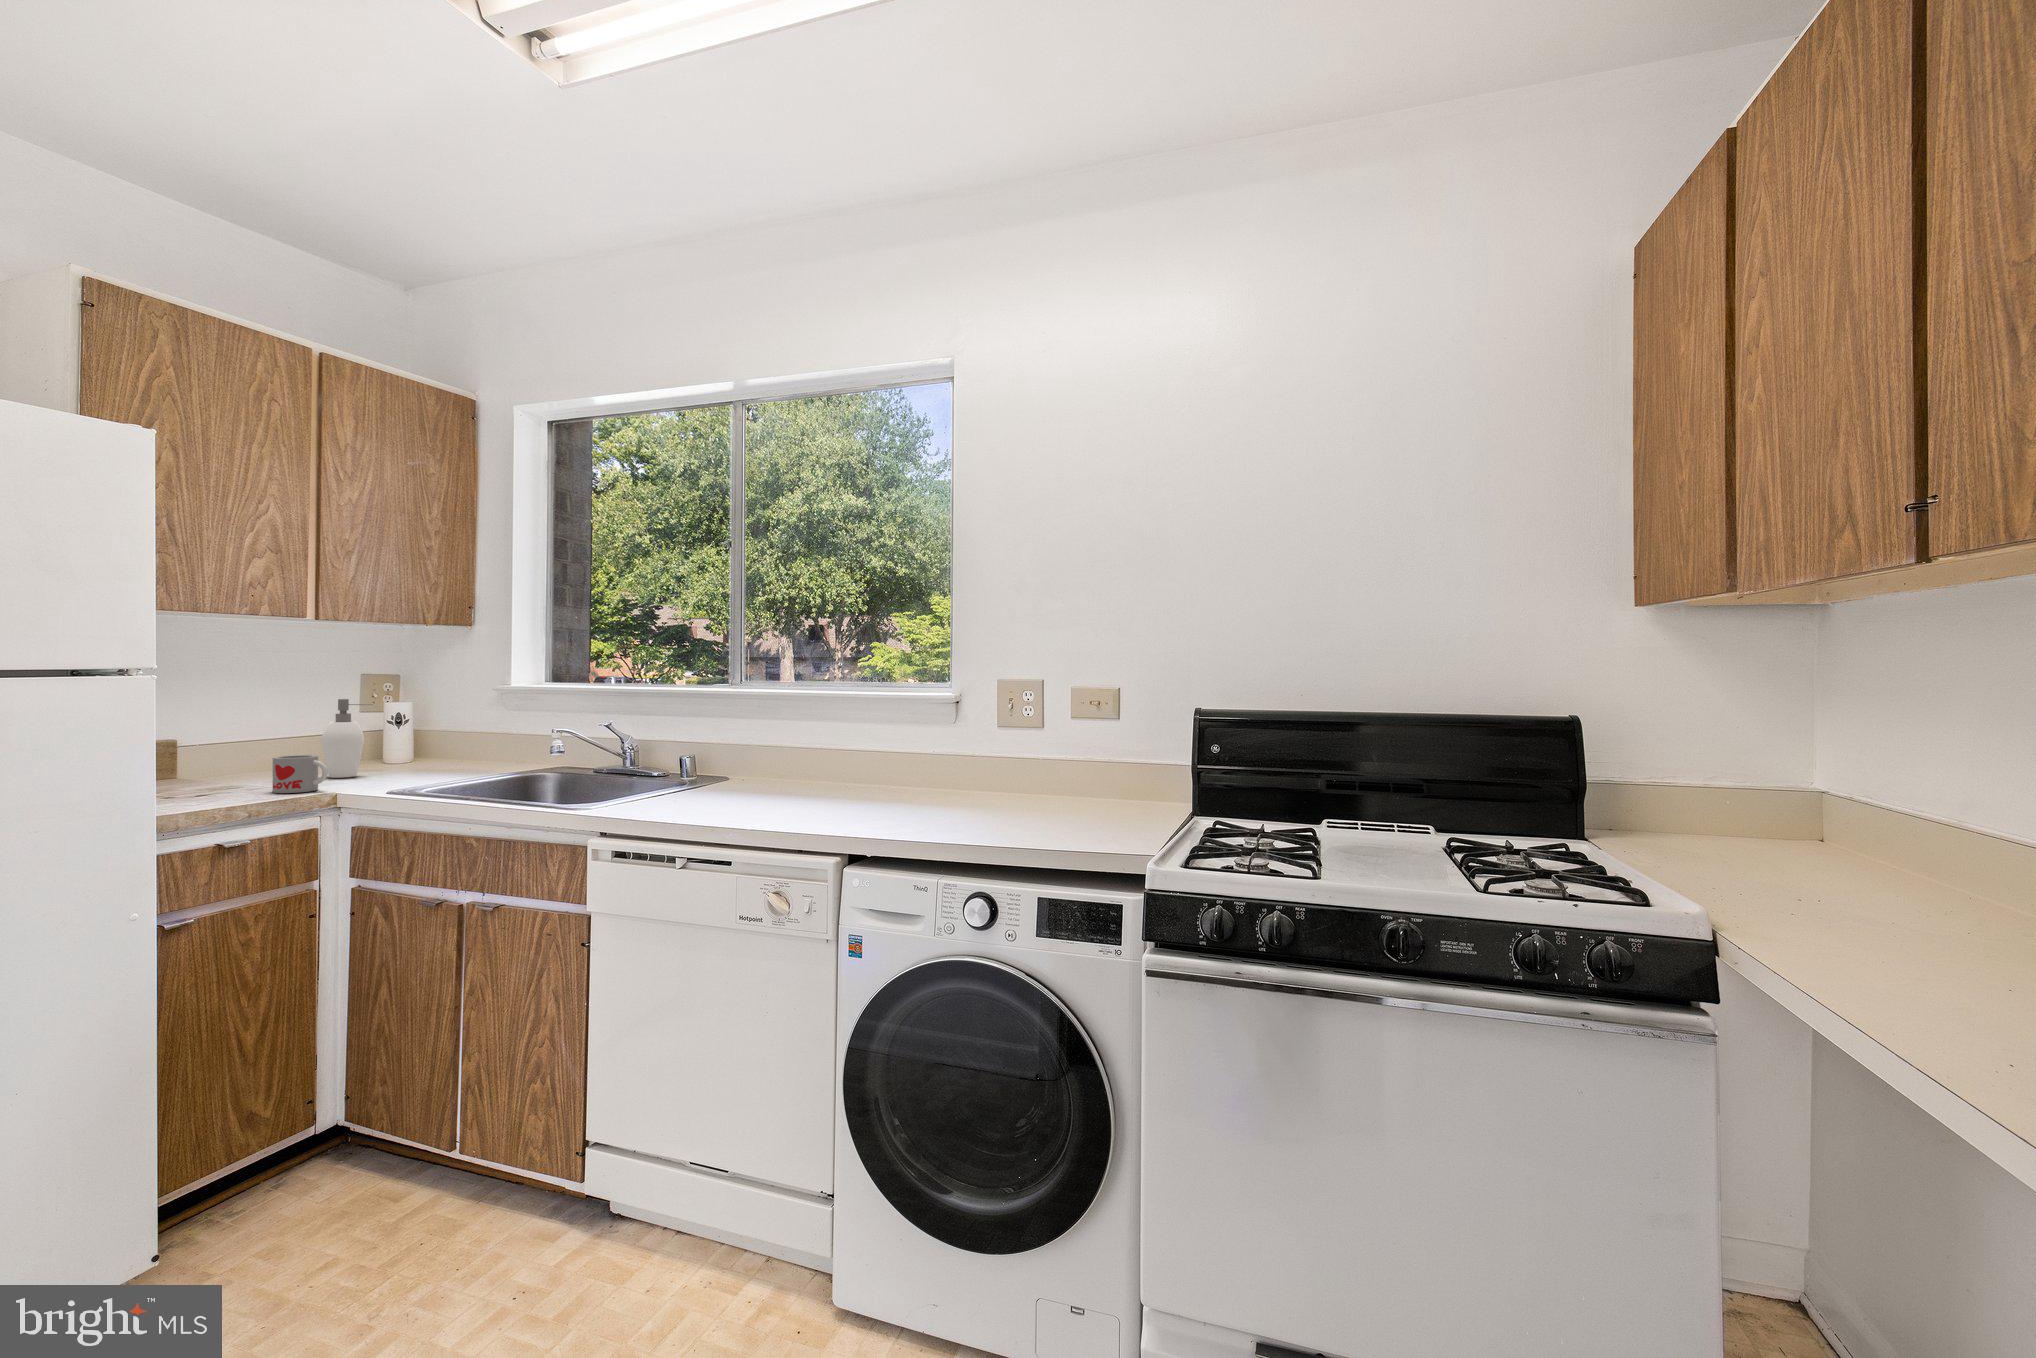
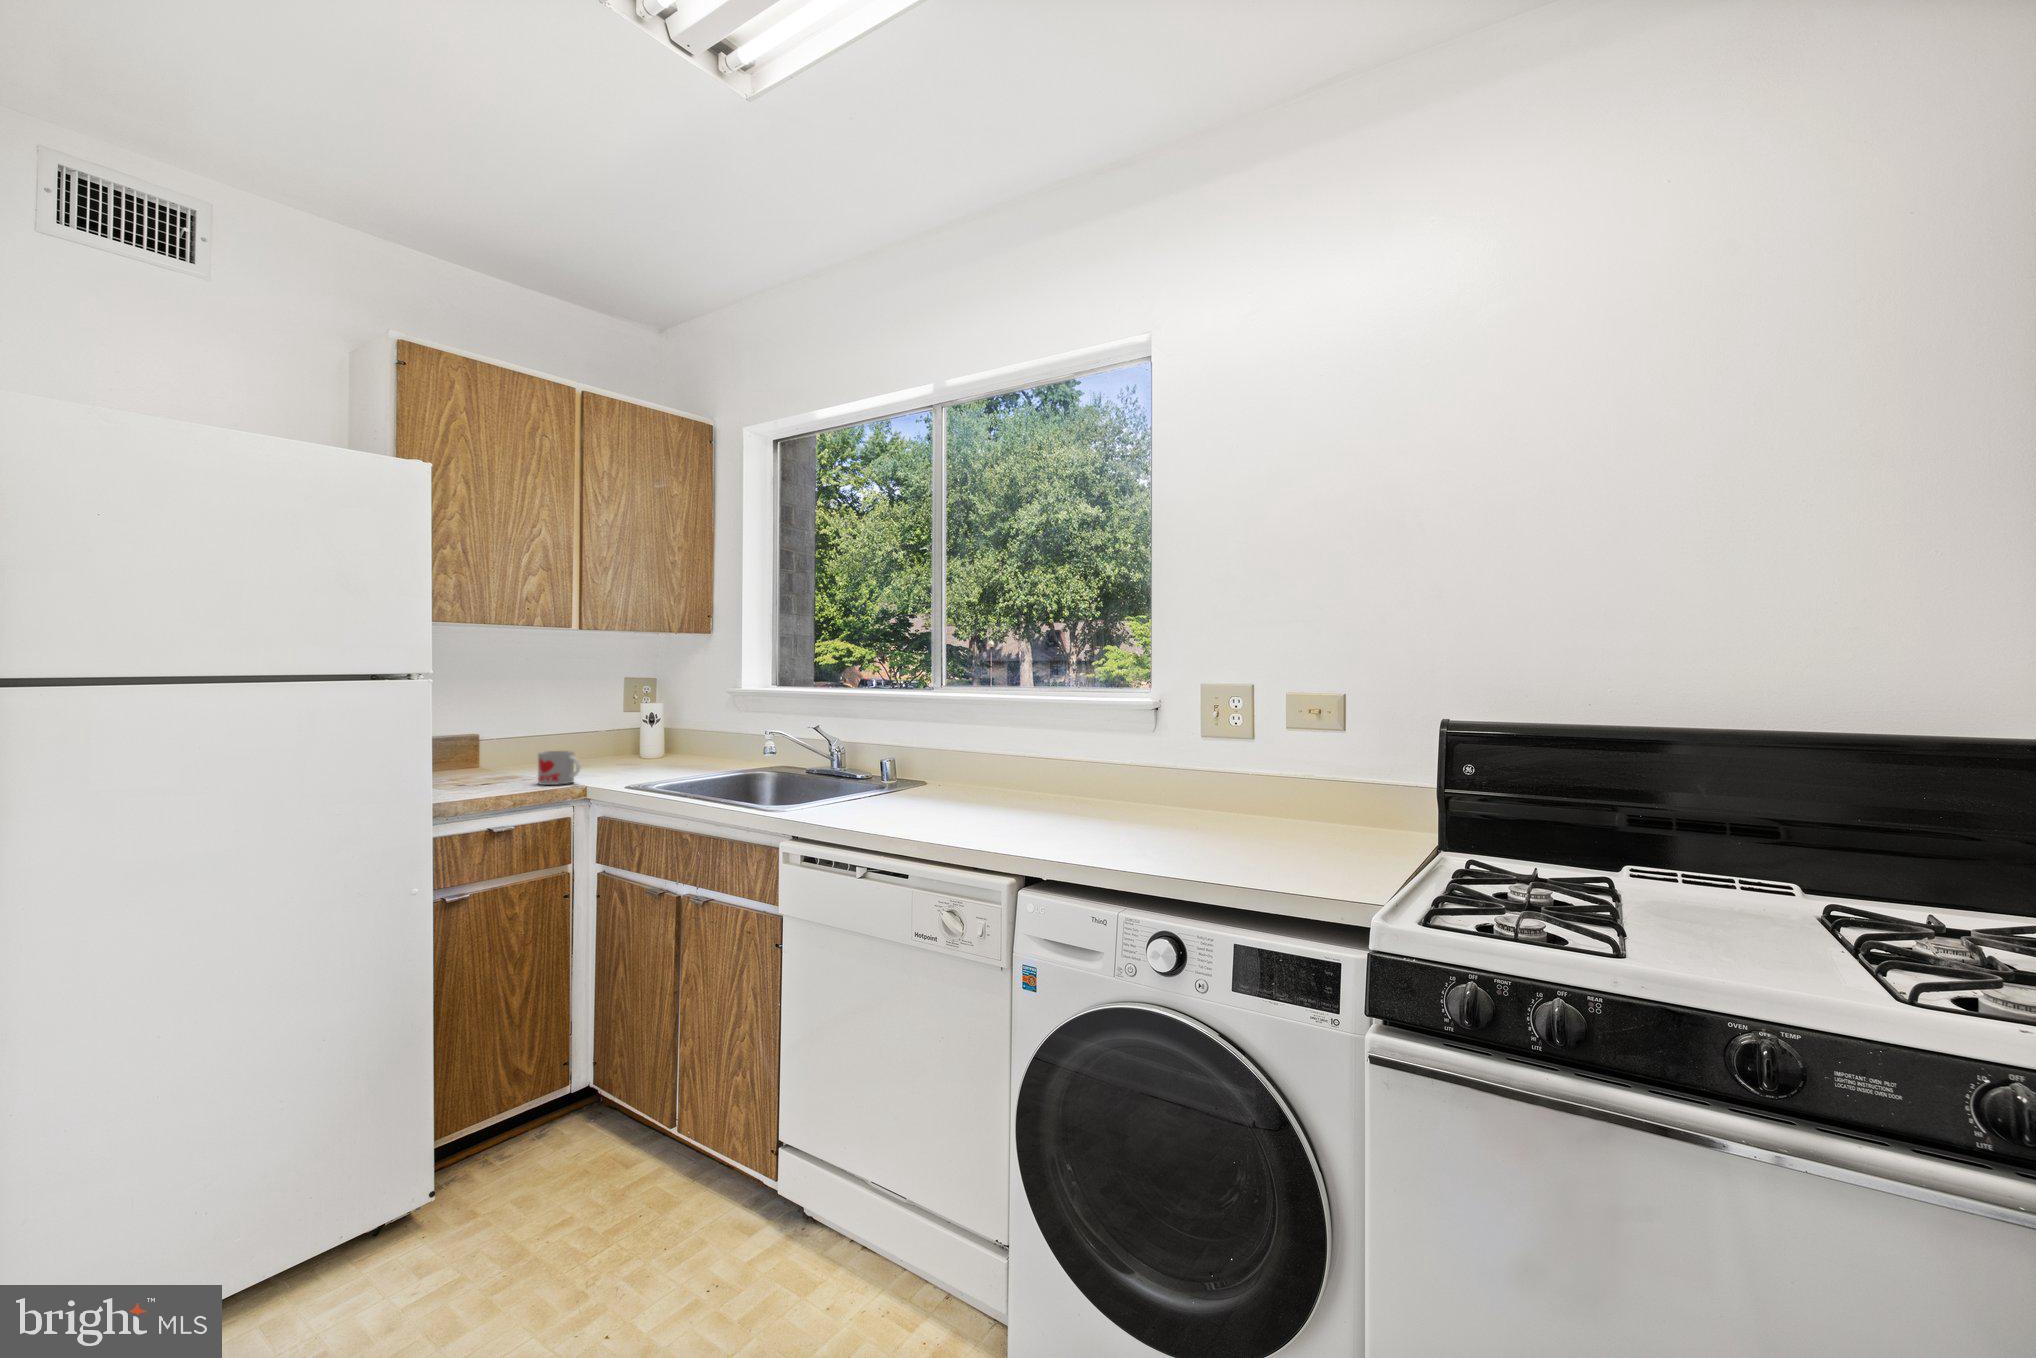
soap dispenser: present [321,699,373,778] -> none [585,700,625,771]

